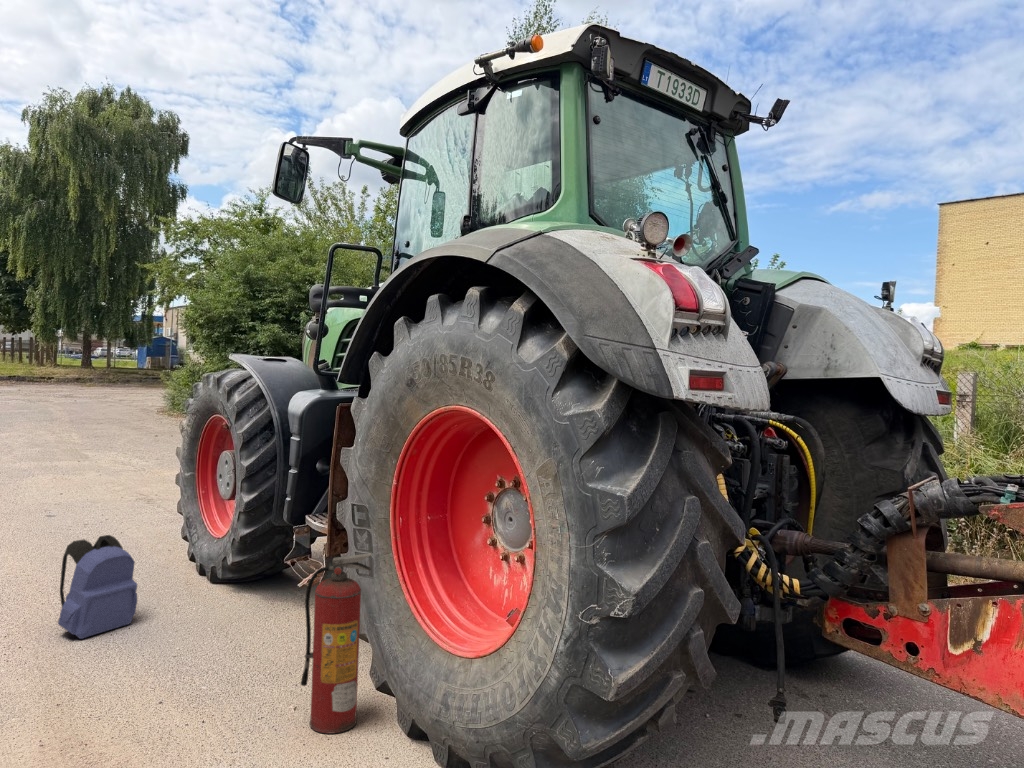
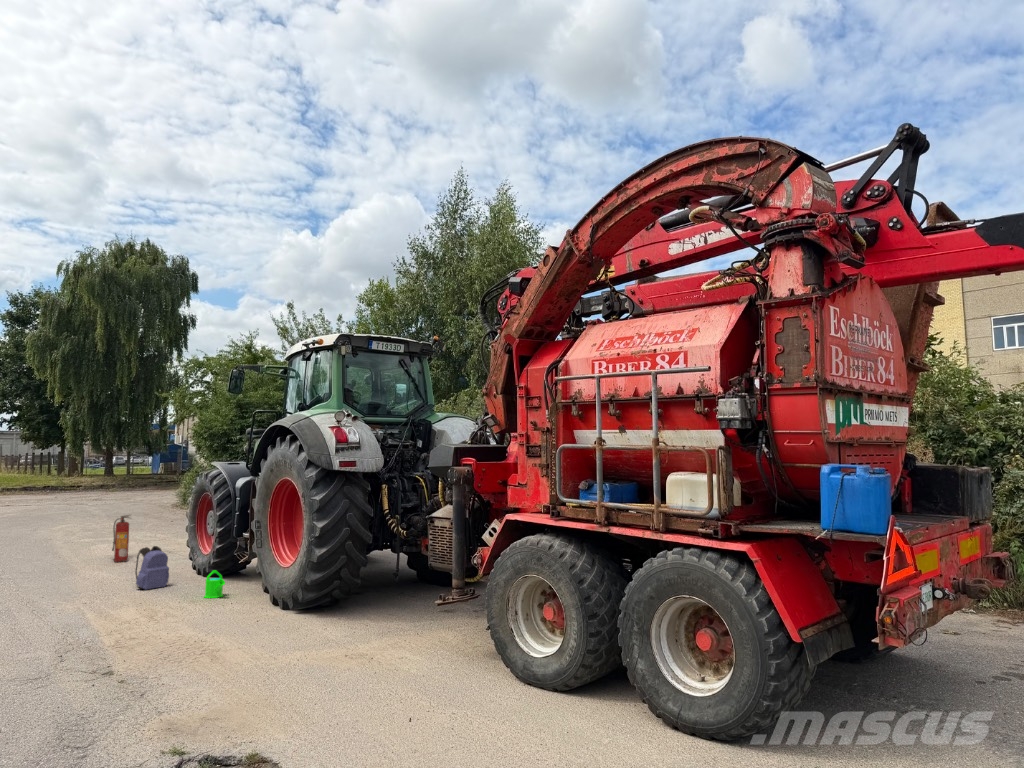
fire extinguisher: present [301,553,371,734] -> present [112,515,130,562]
watering can: none [219,618,275,692] -> present [204,570,225,598]

